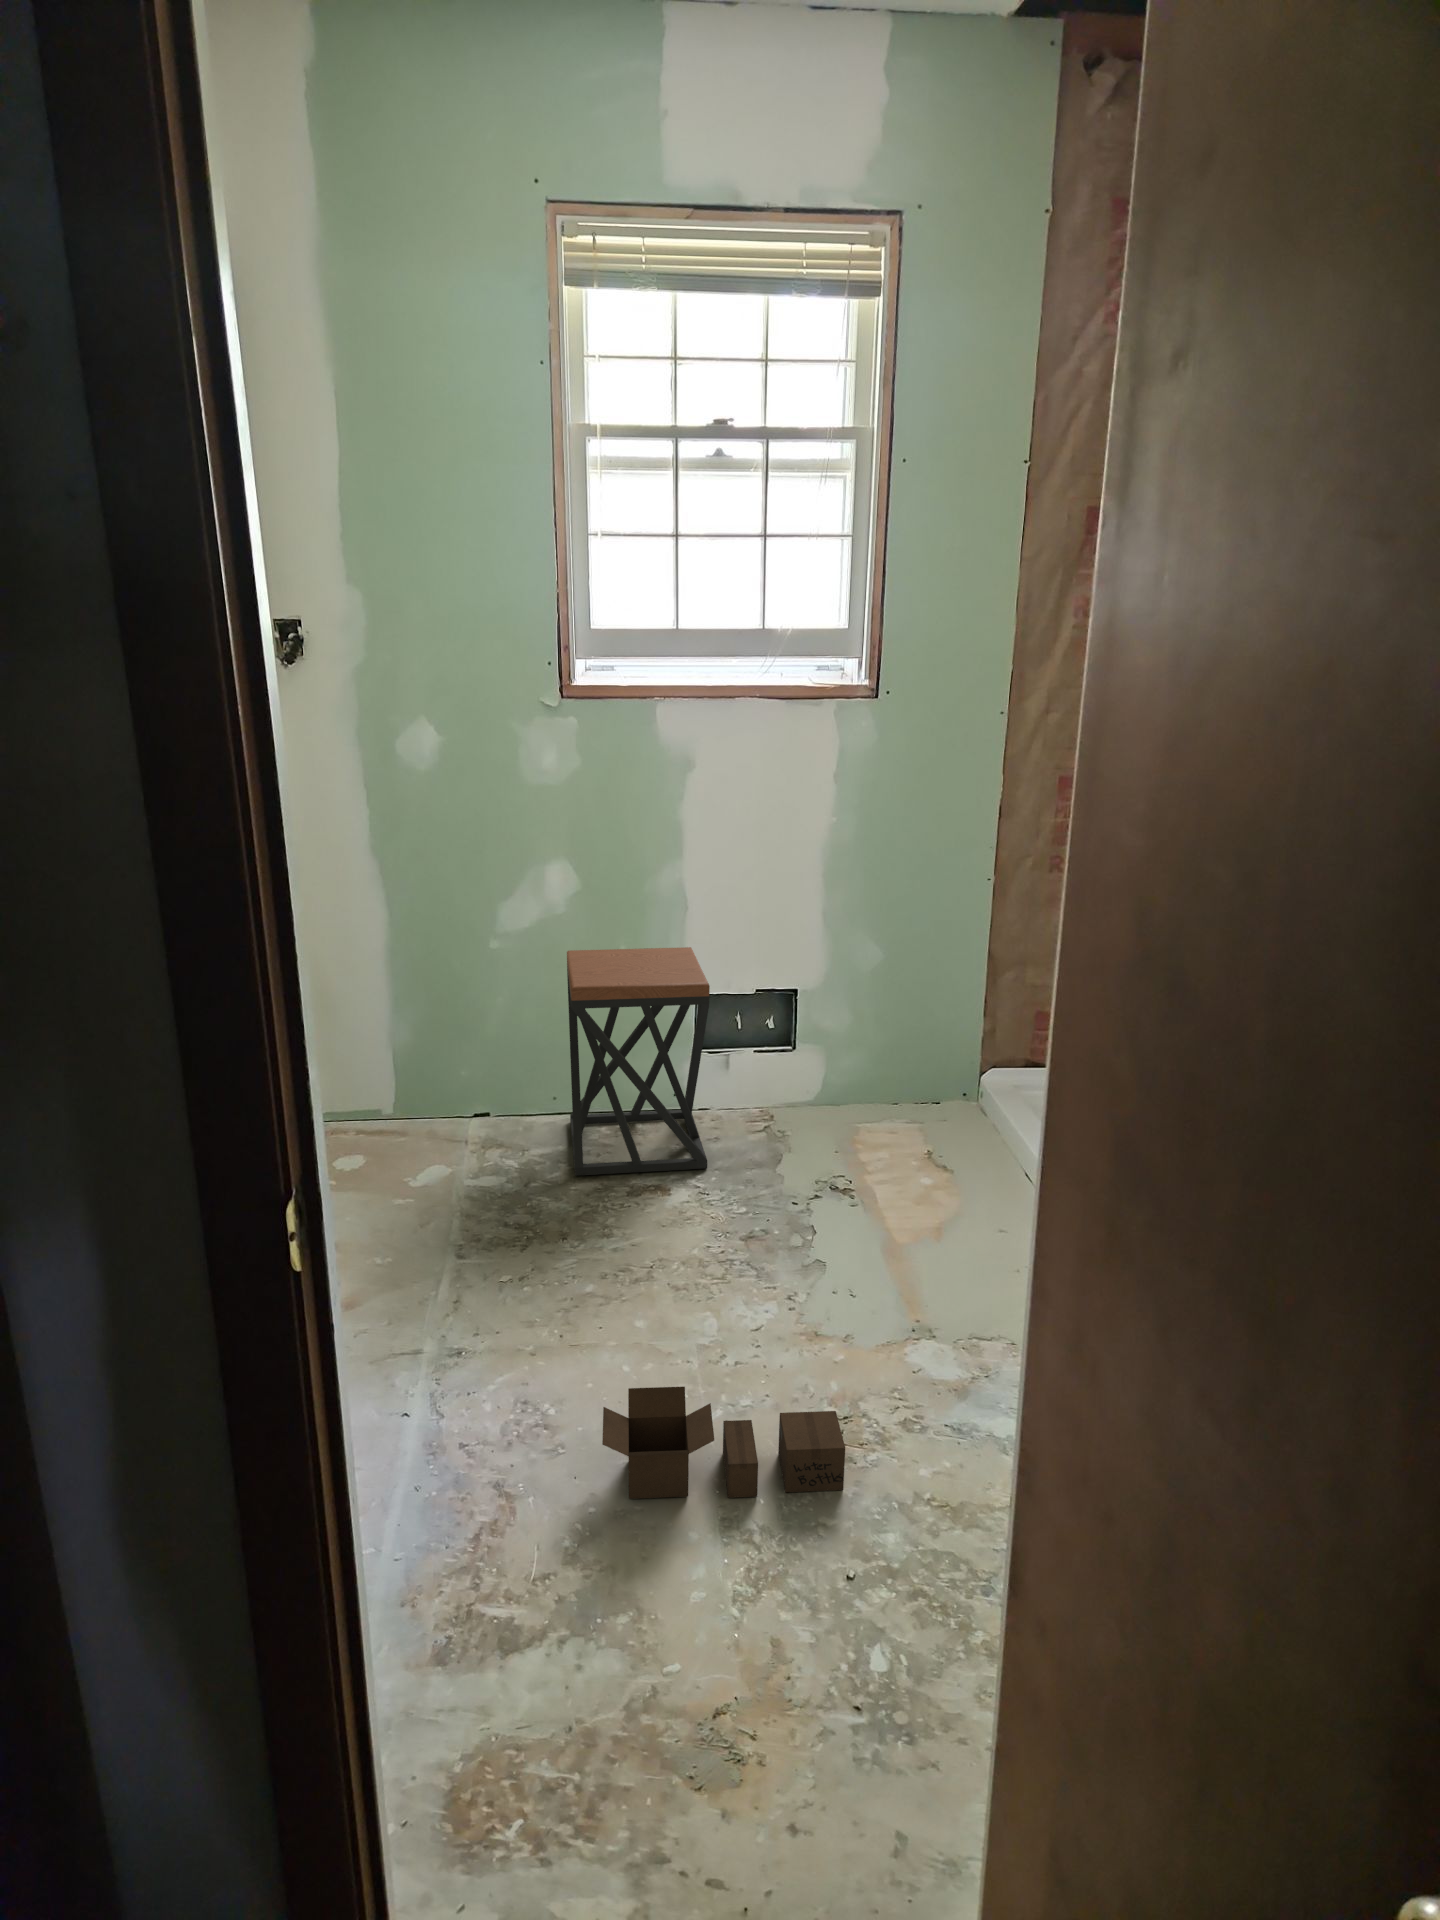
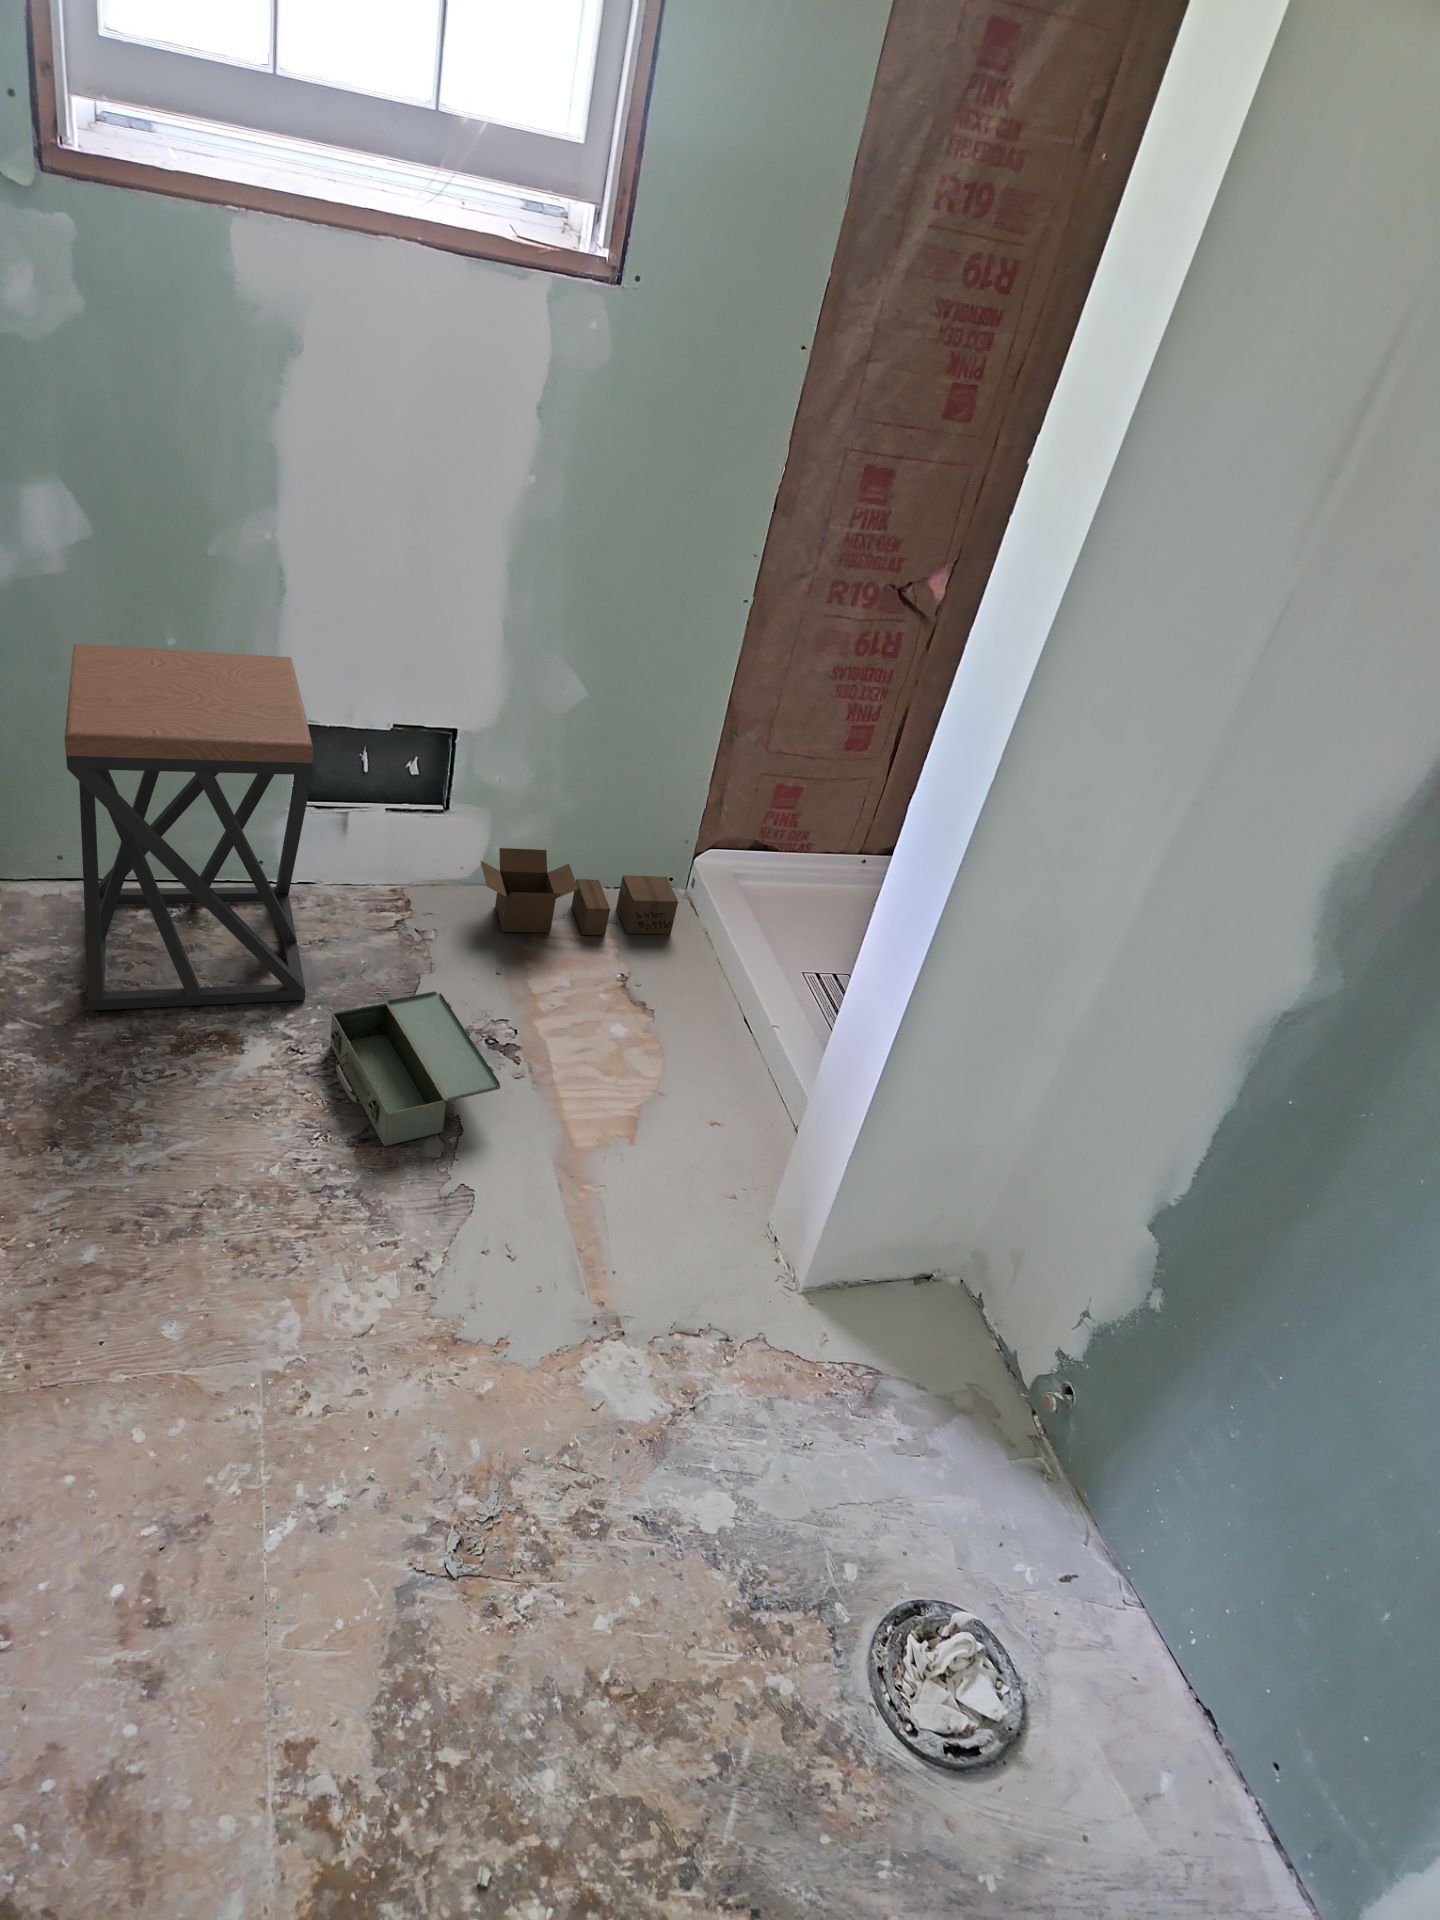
toolbox: none [726,1153,841,1240] -> present [331,992,500,1146]
cardboard box: present [602,1387,845,1499] -> present [481,848,678,935]

